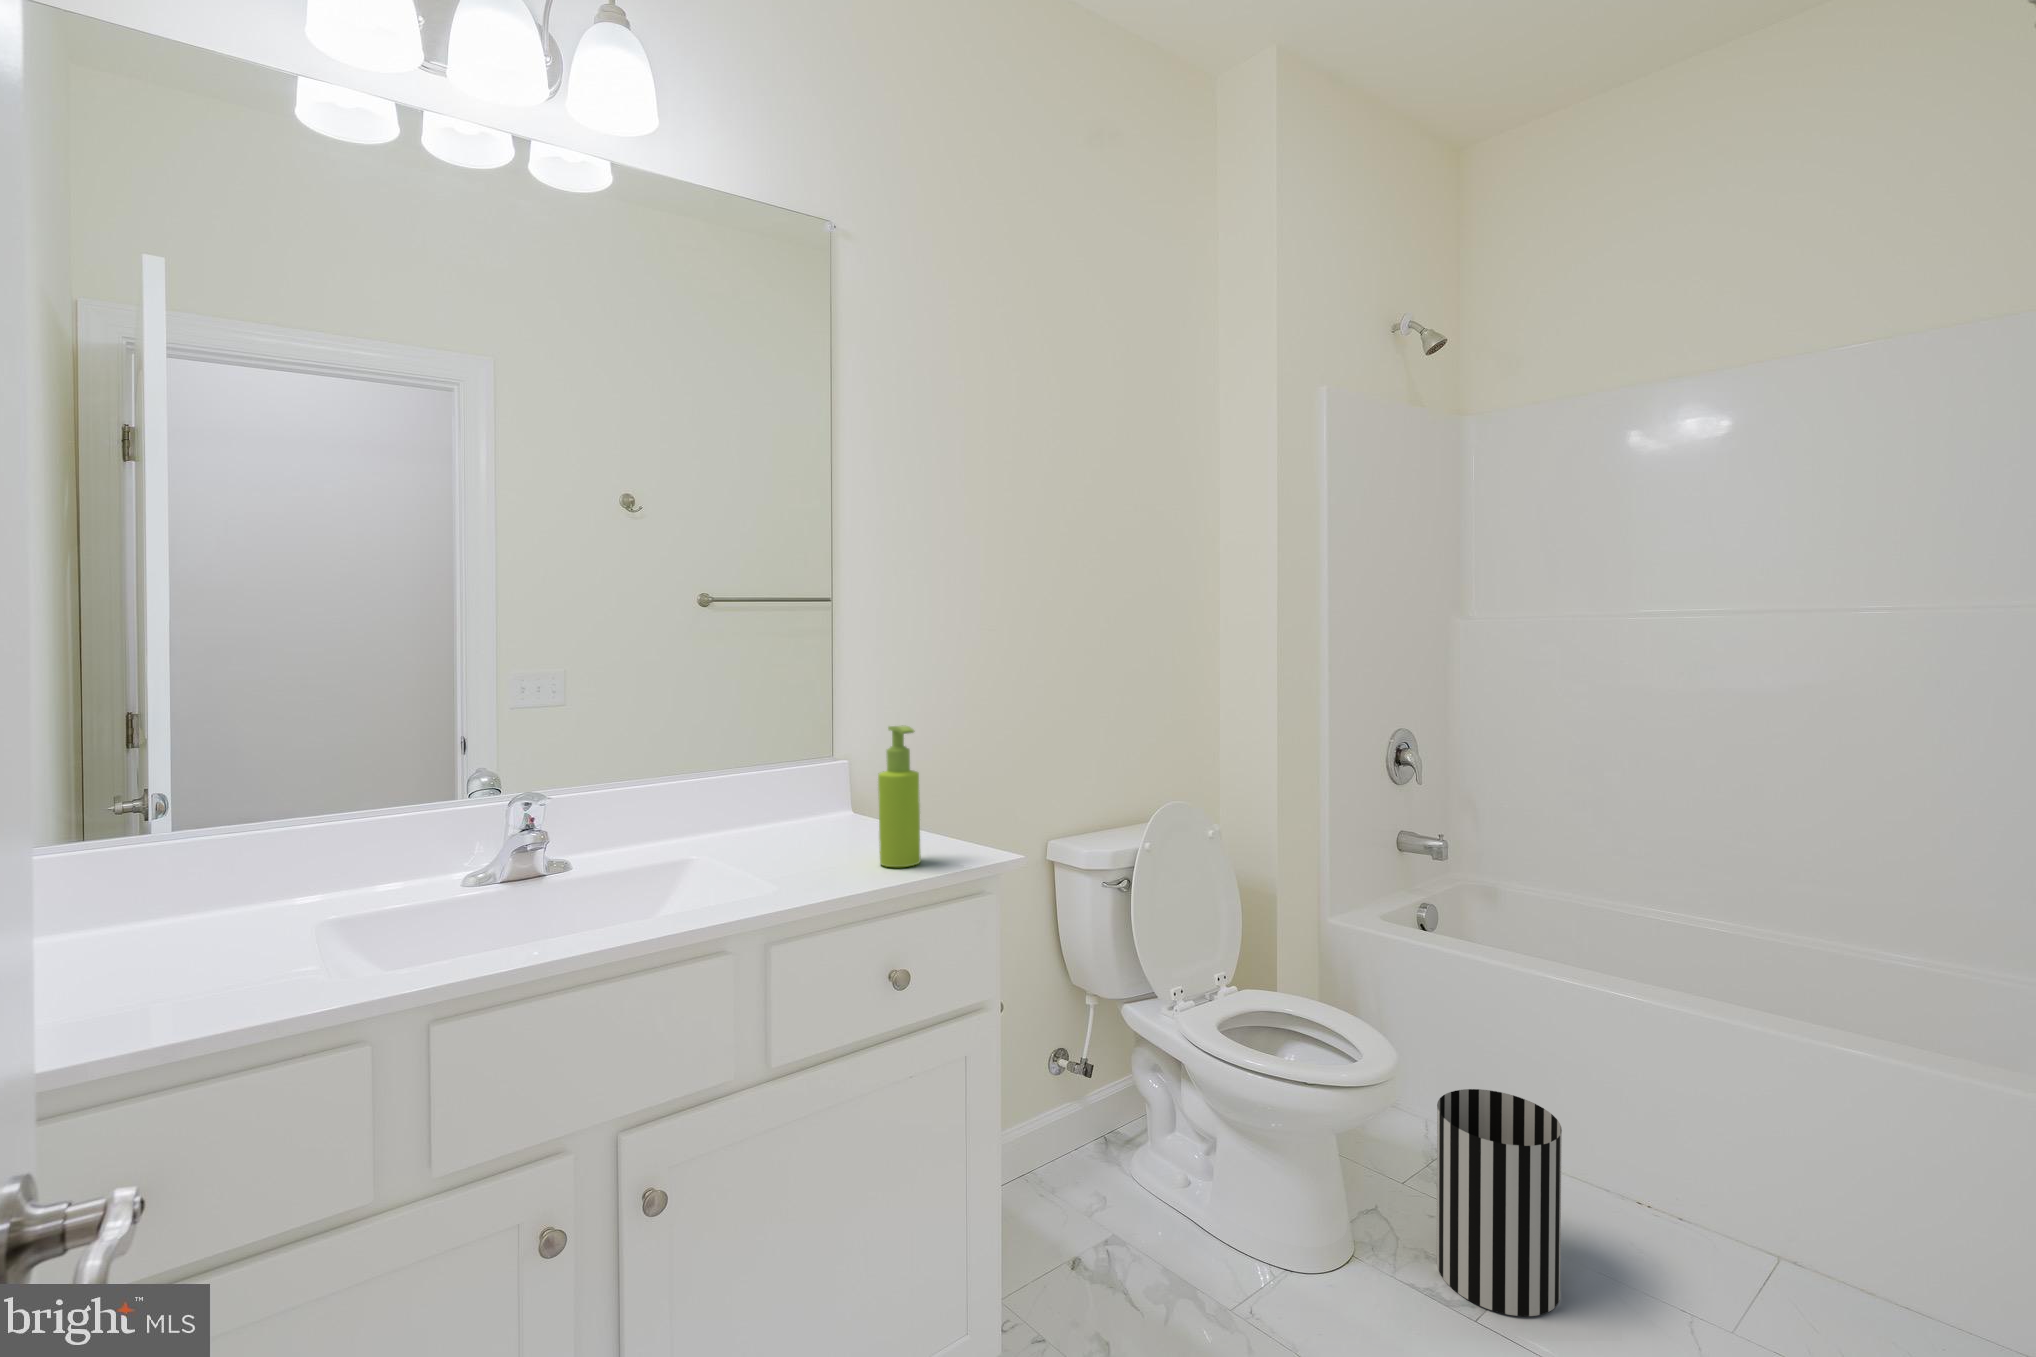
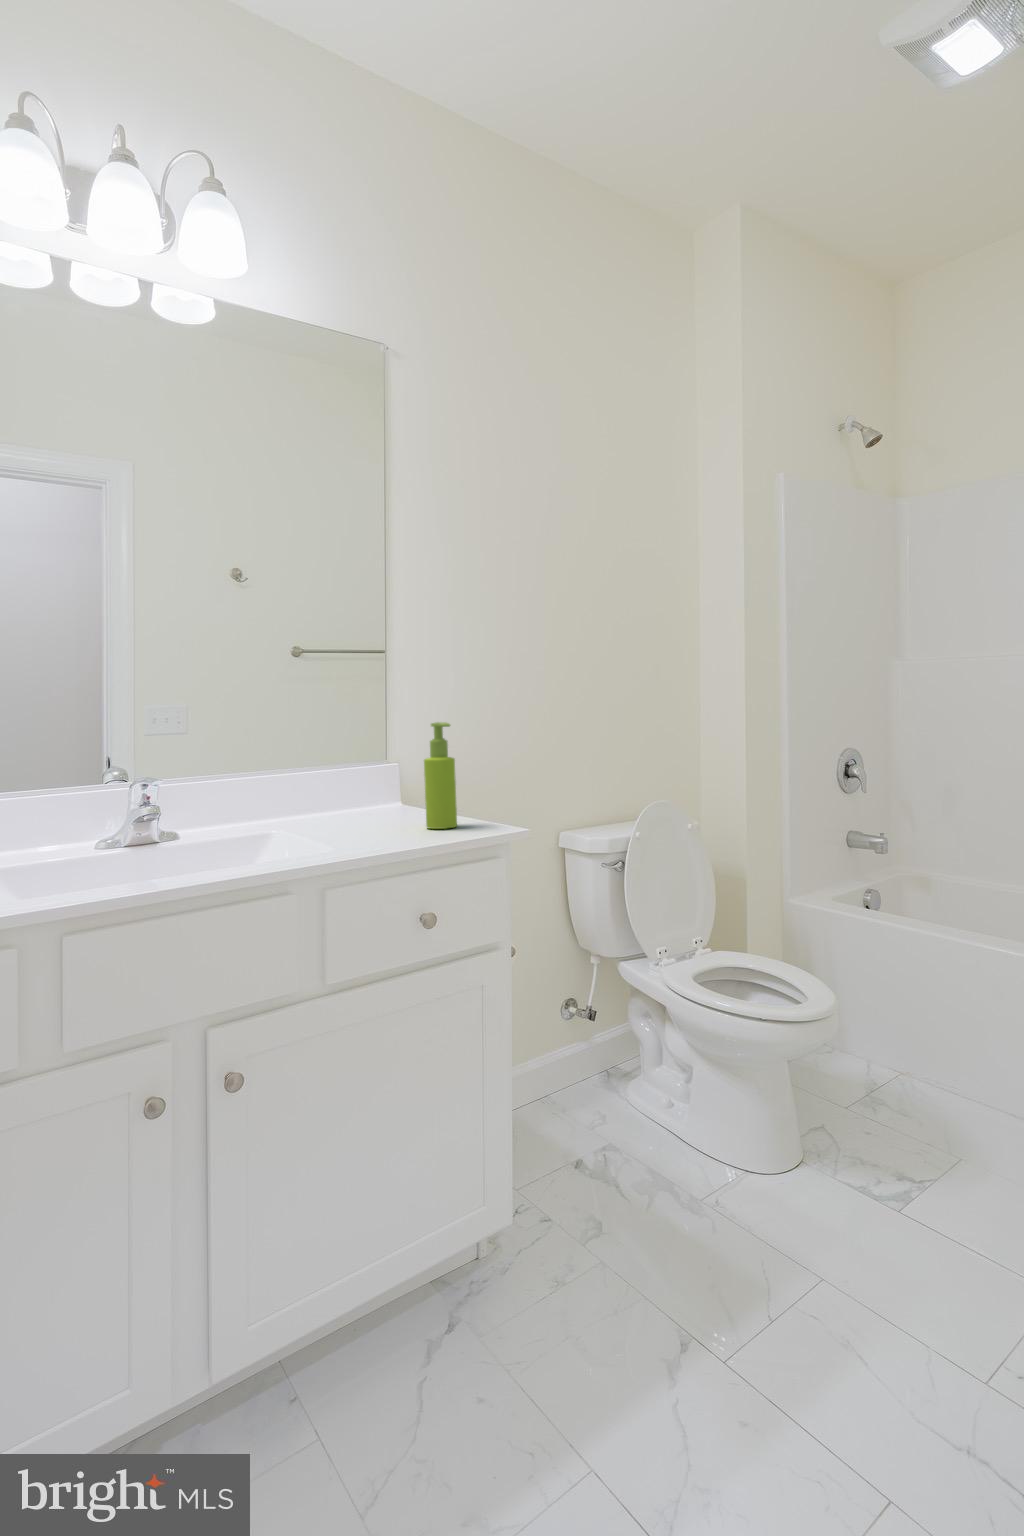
wastebasket: present [1437,1089,1562,1316] -> none [867,1019,965,1186]

